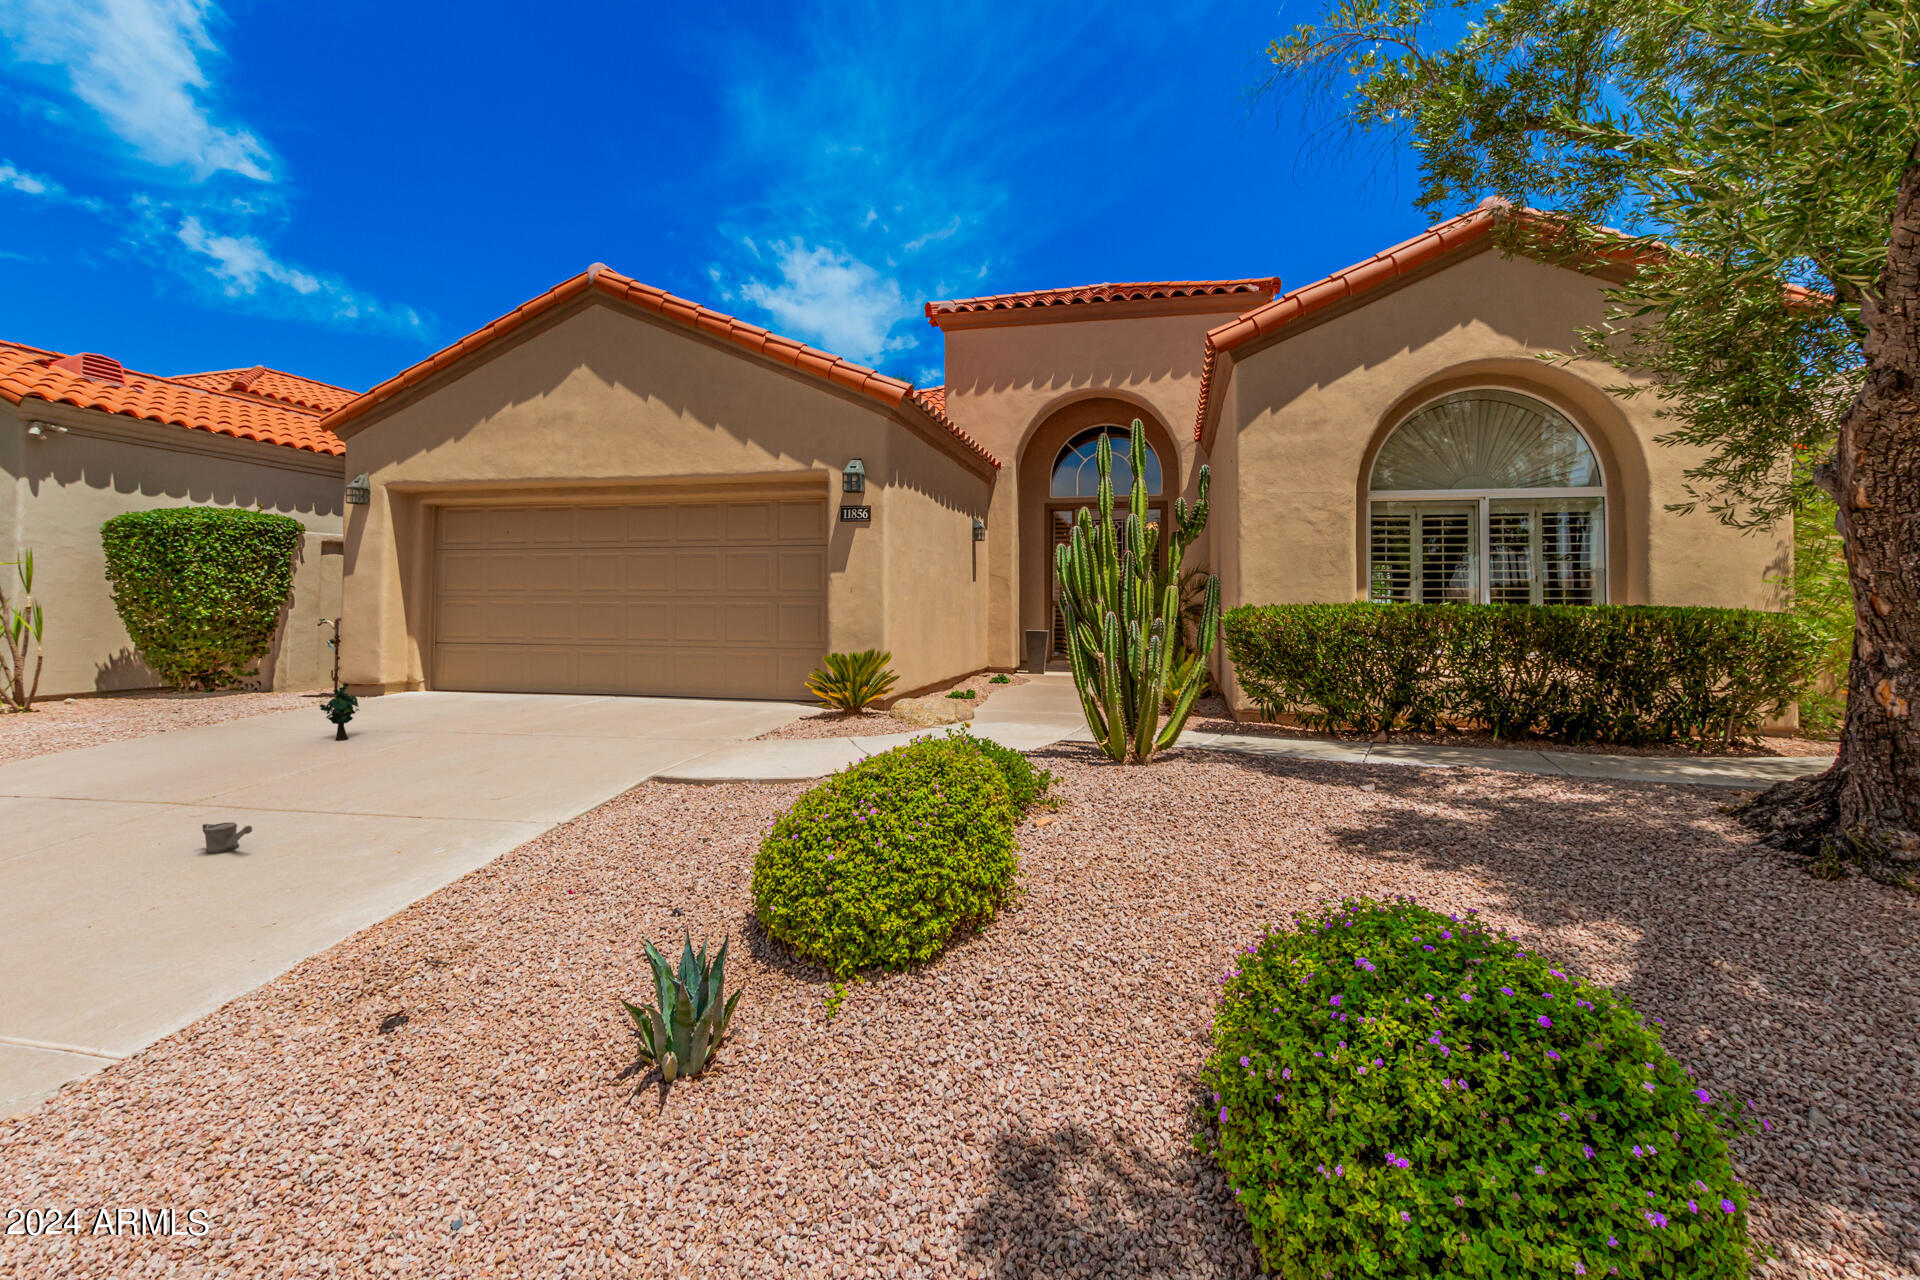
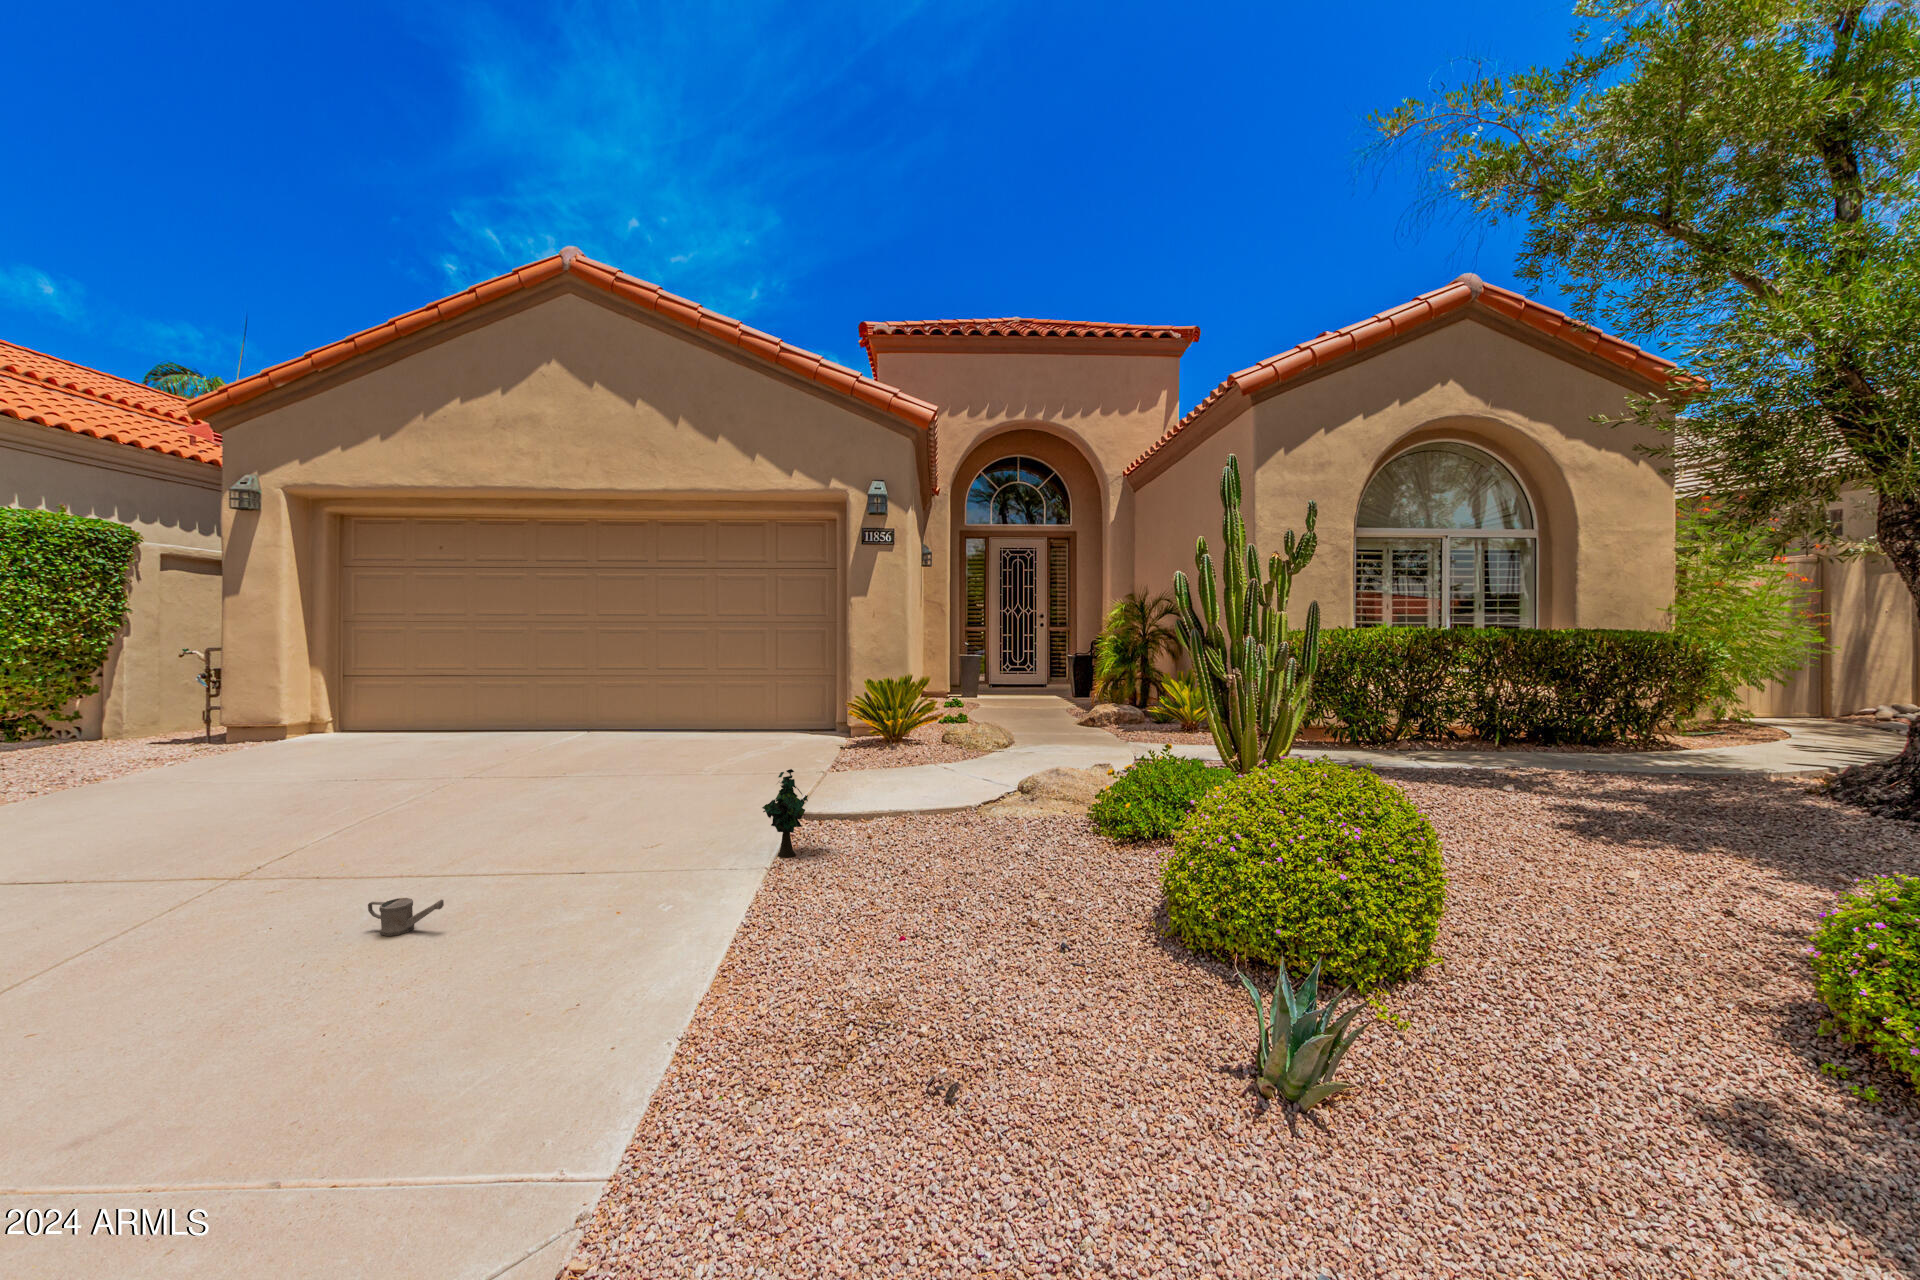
decorative plant: present [319,683,359,741] -> present [762,769,808,858]

